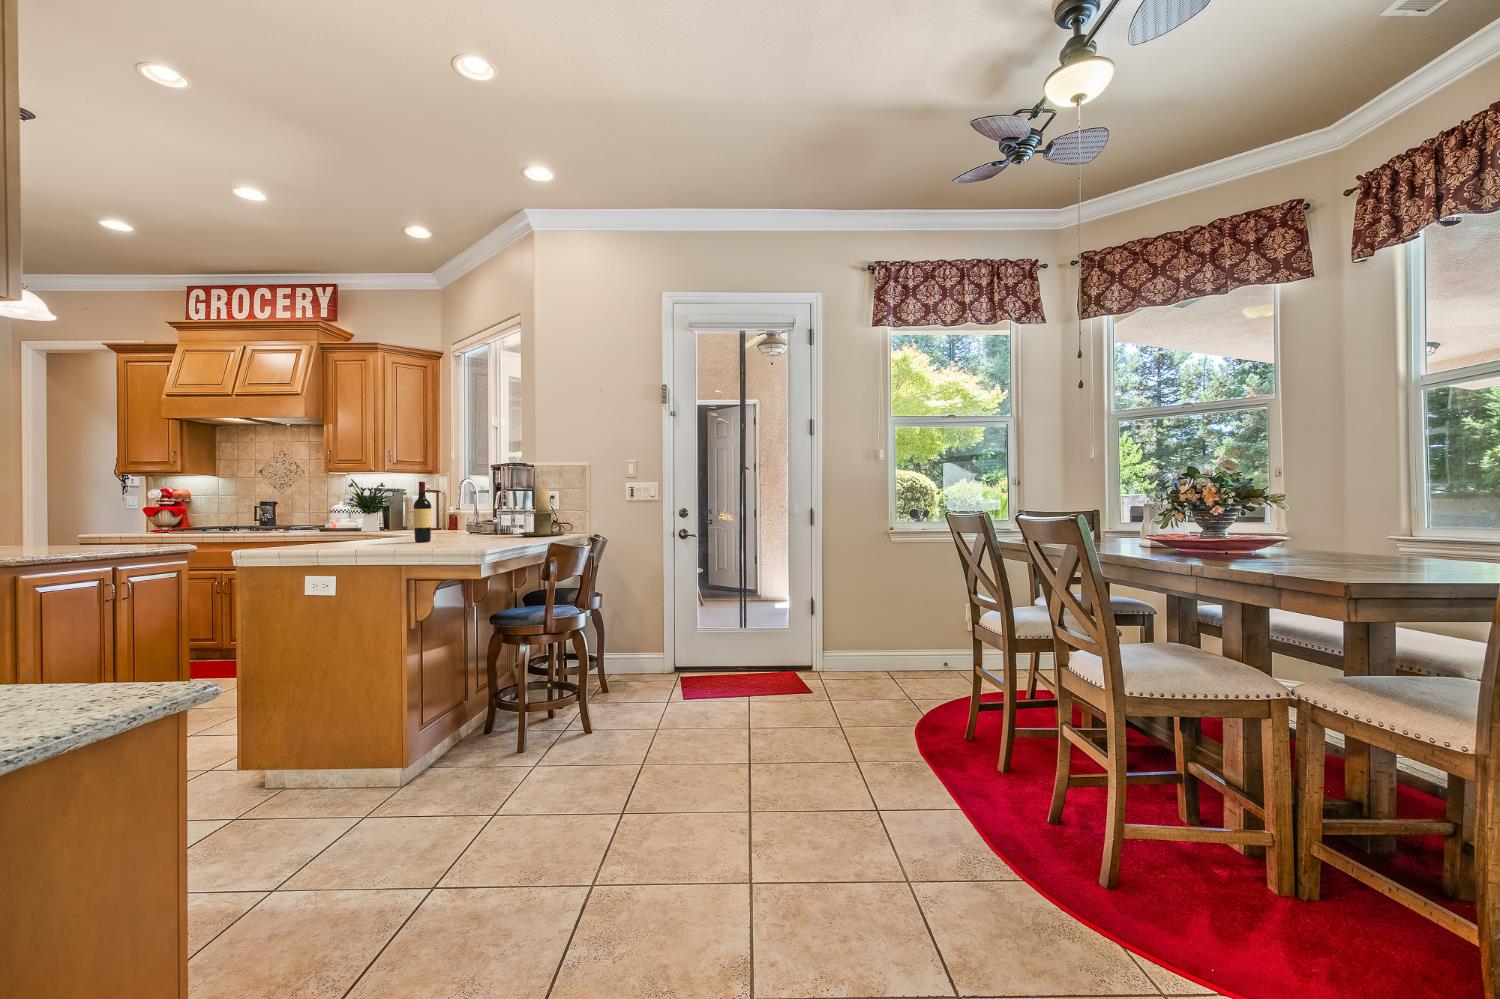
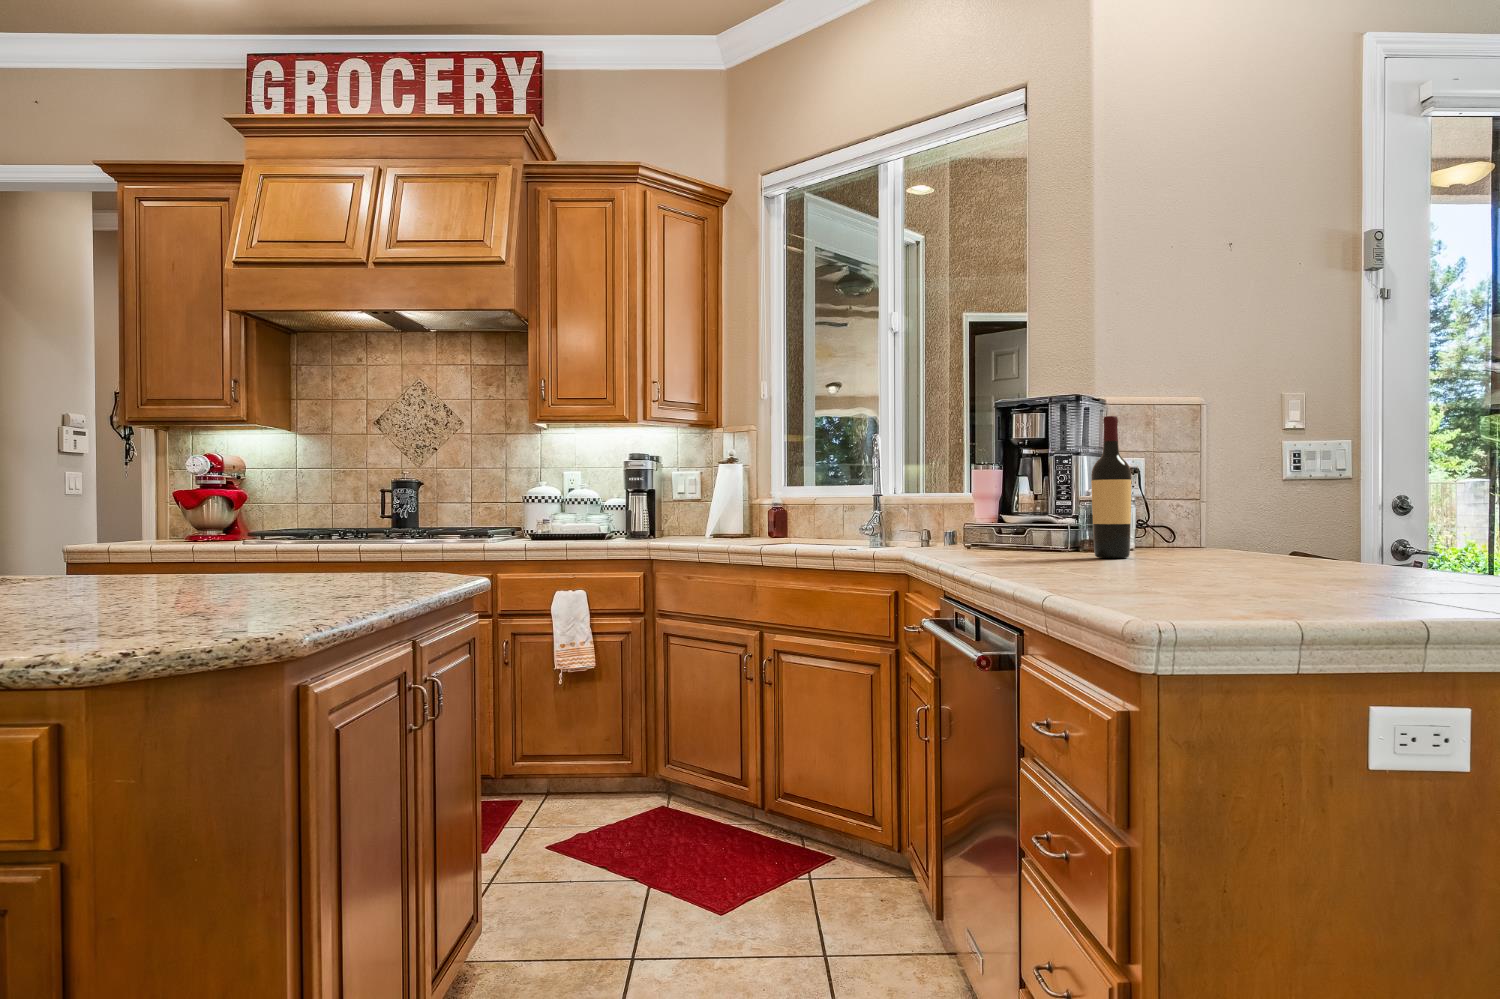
flower arrangement: present [343,479,391,532] -> none [565,434,664,542]
candle holder: present [519,488,565,536] -> none [1258,437,1377,547]

